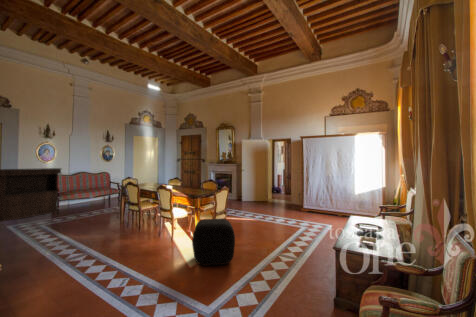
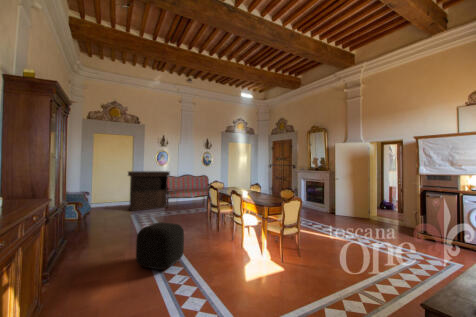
ottoman: present [192,219,235,266] -> present [136,222,184,270]

